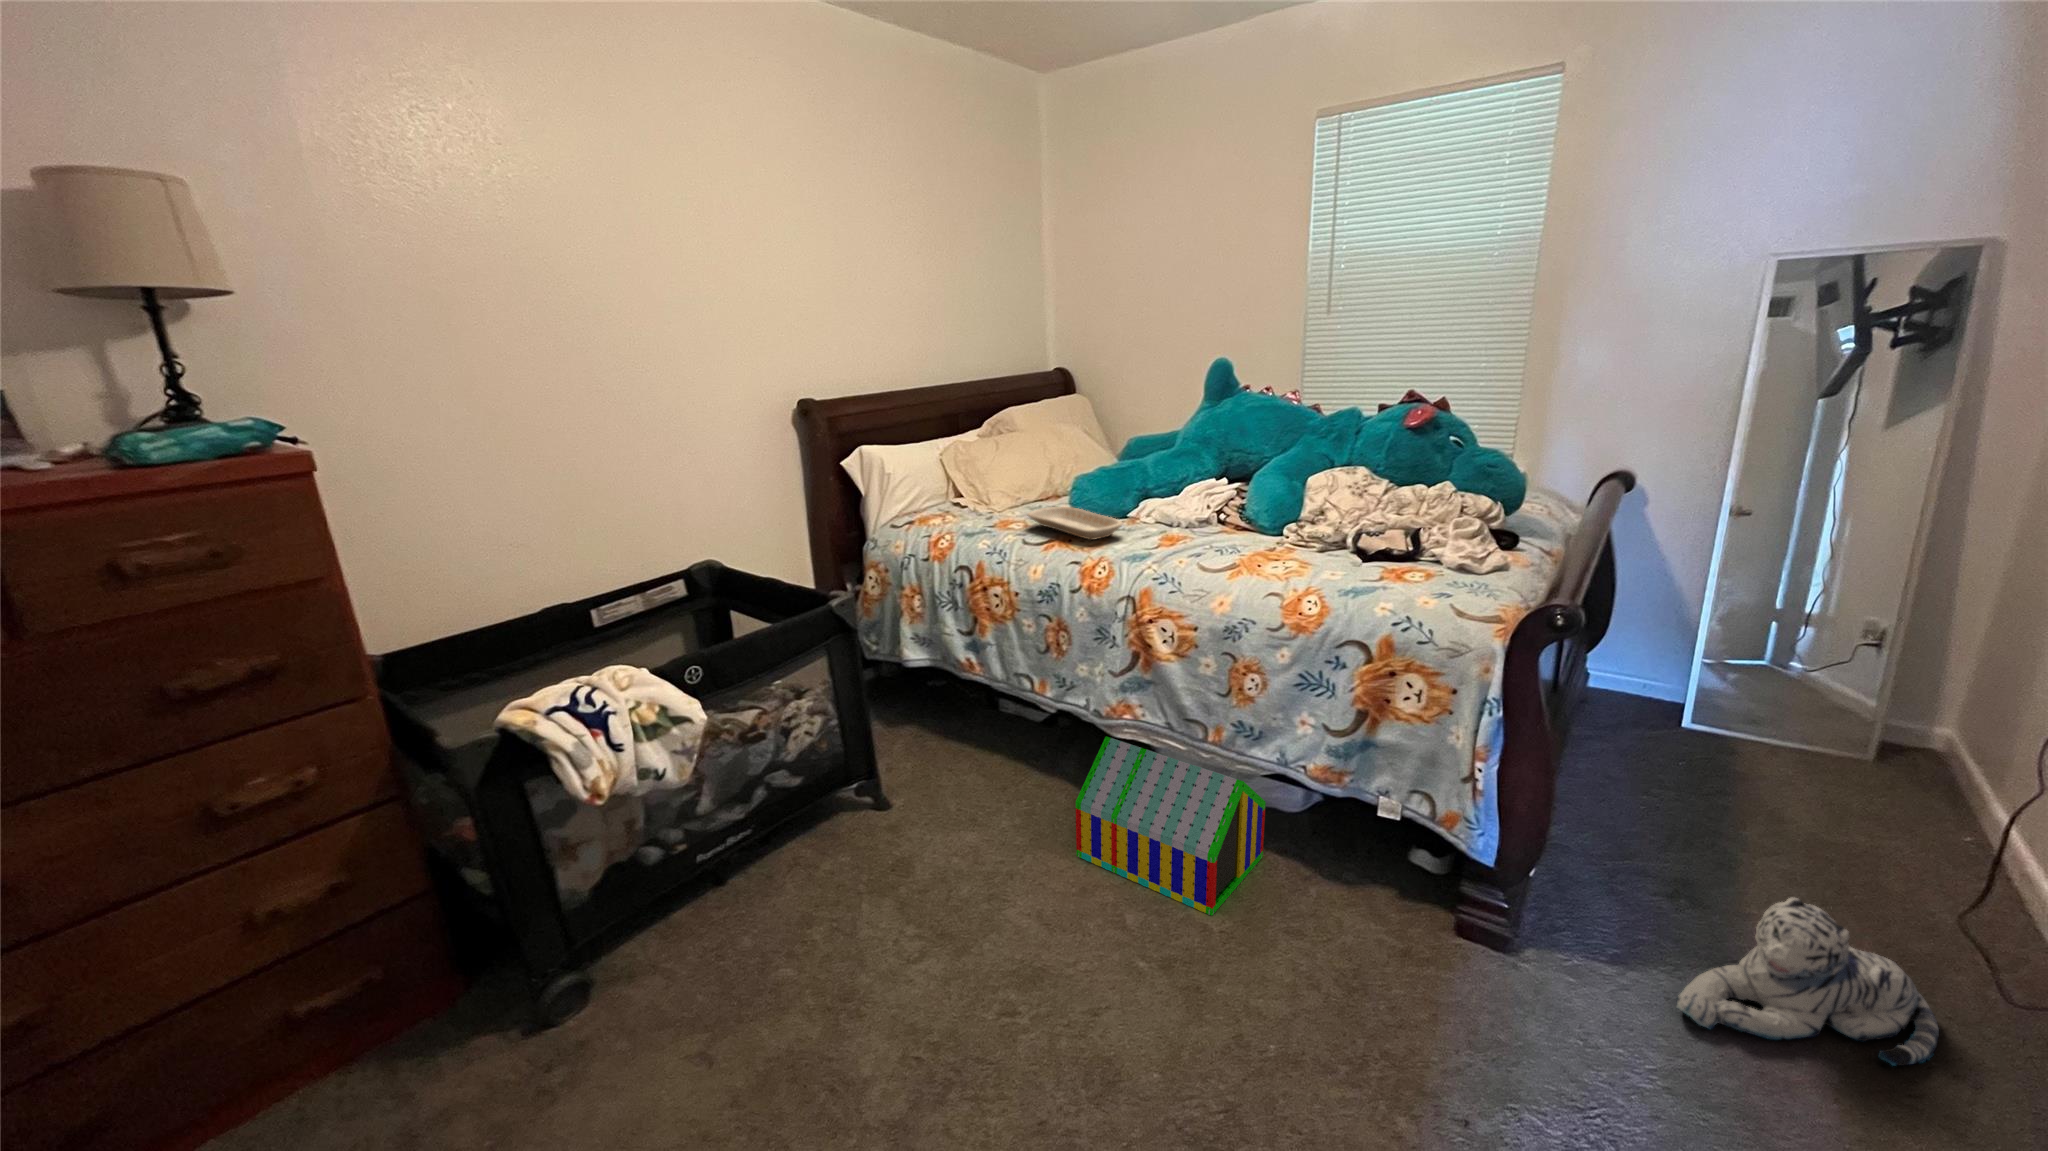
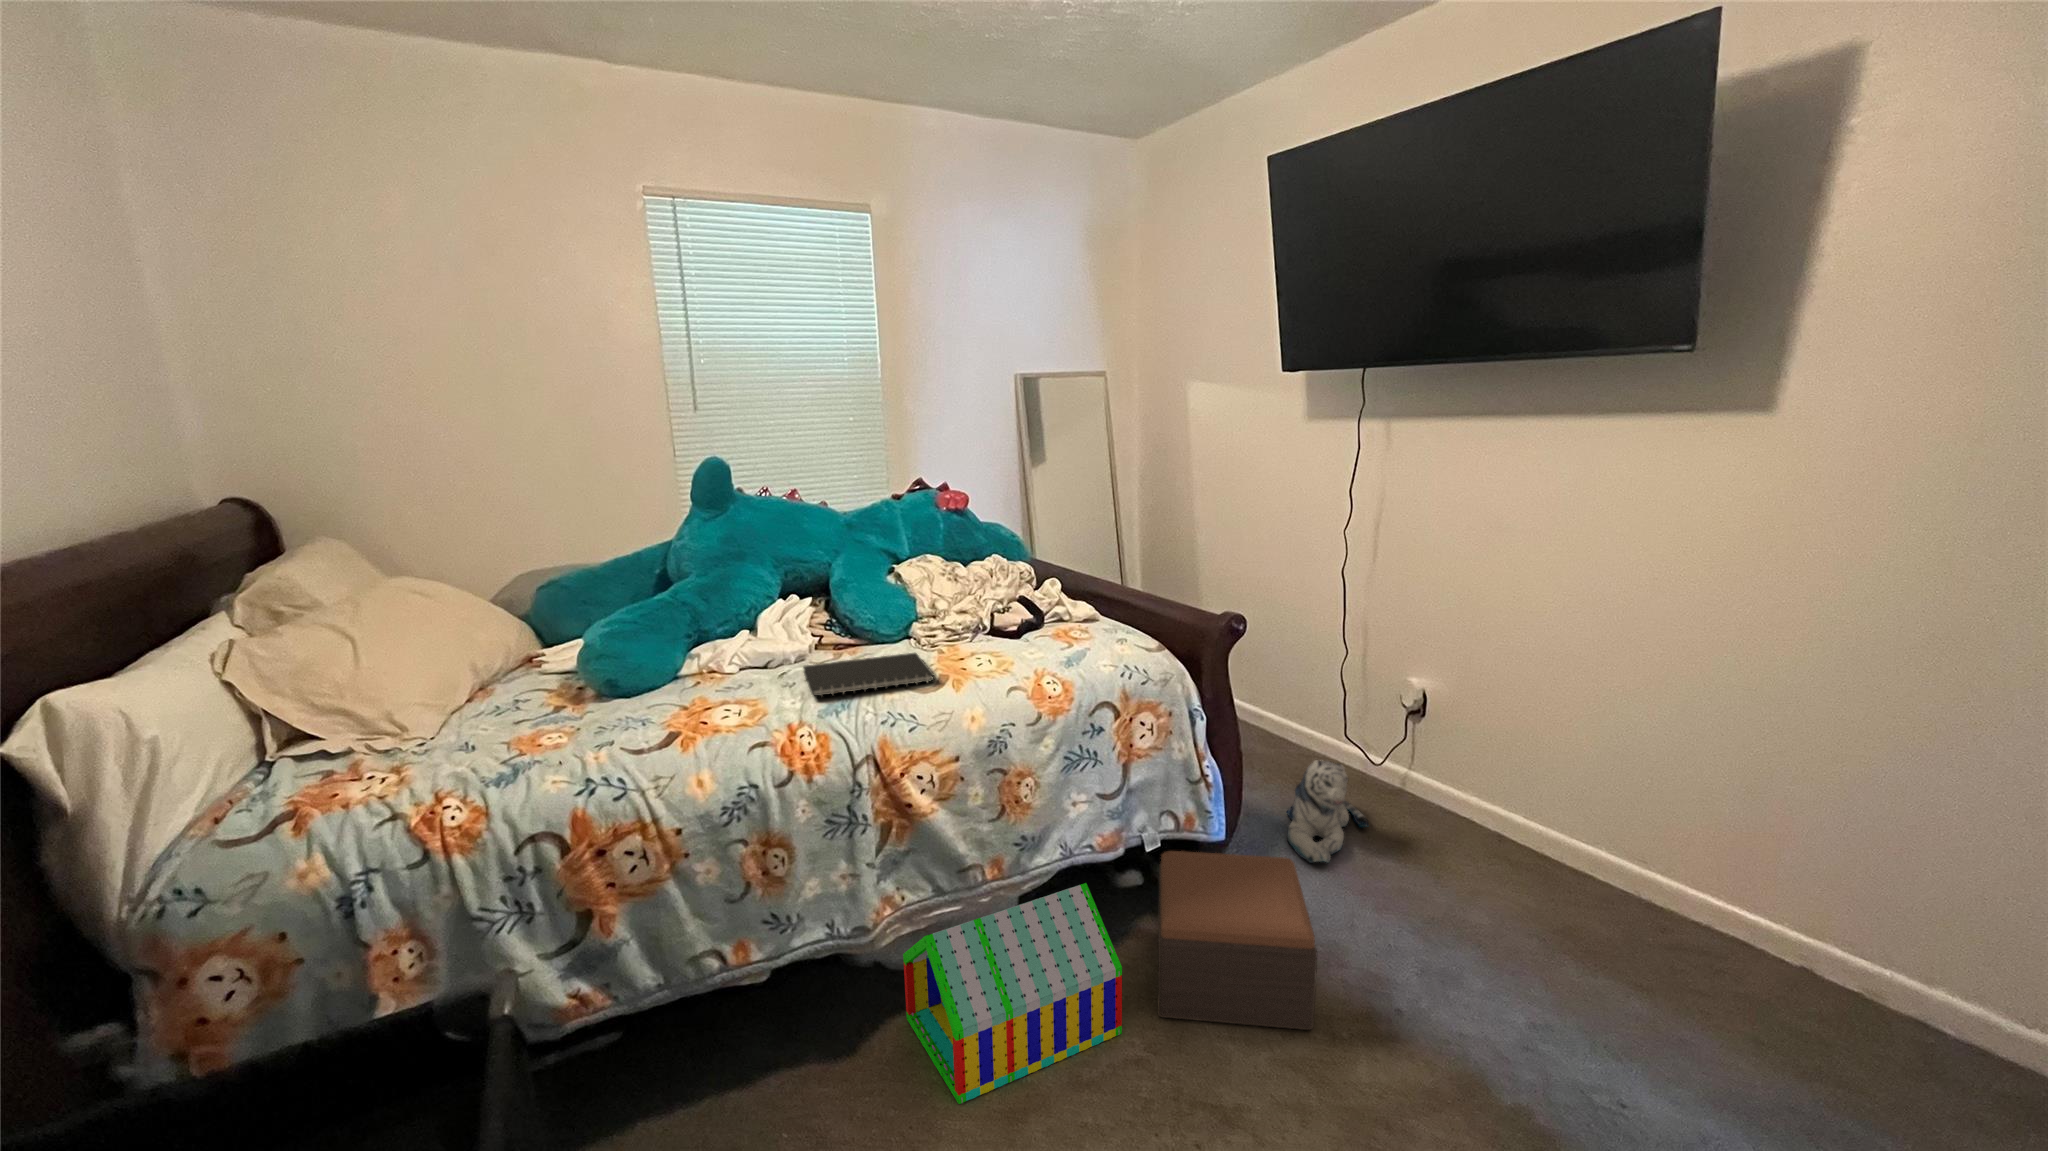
tray: present [1028,507,1123,540] -> none [575,680,755,727]
notebook: none [1138,527,1261,562] -> present [803,653,934,697]
footstool: none [1249,825,1491,1046] -> present [1158,851,1317,1030]

